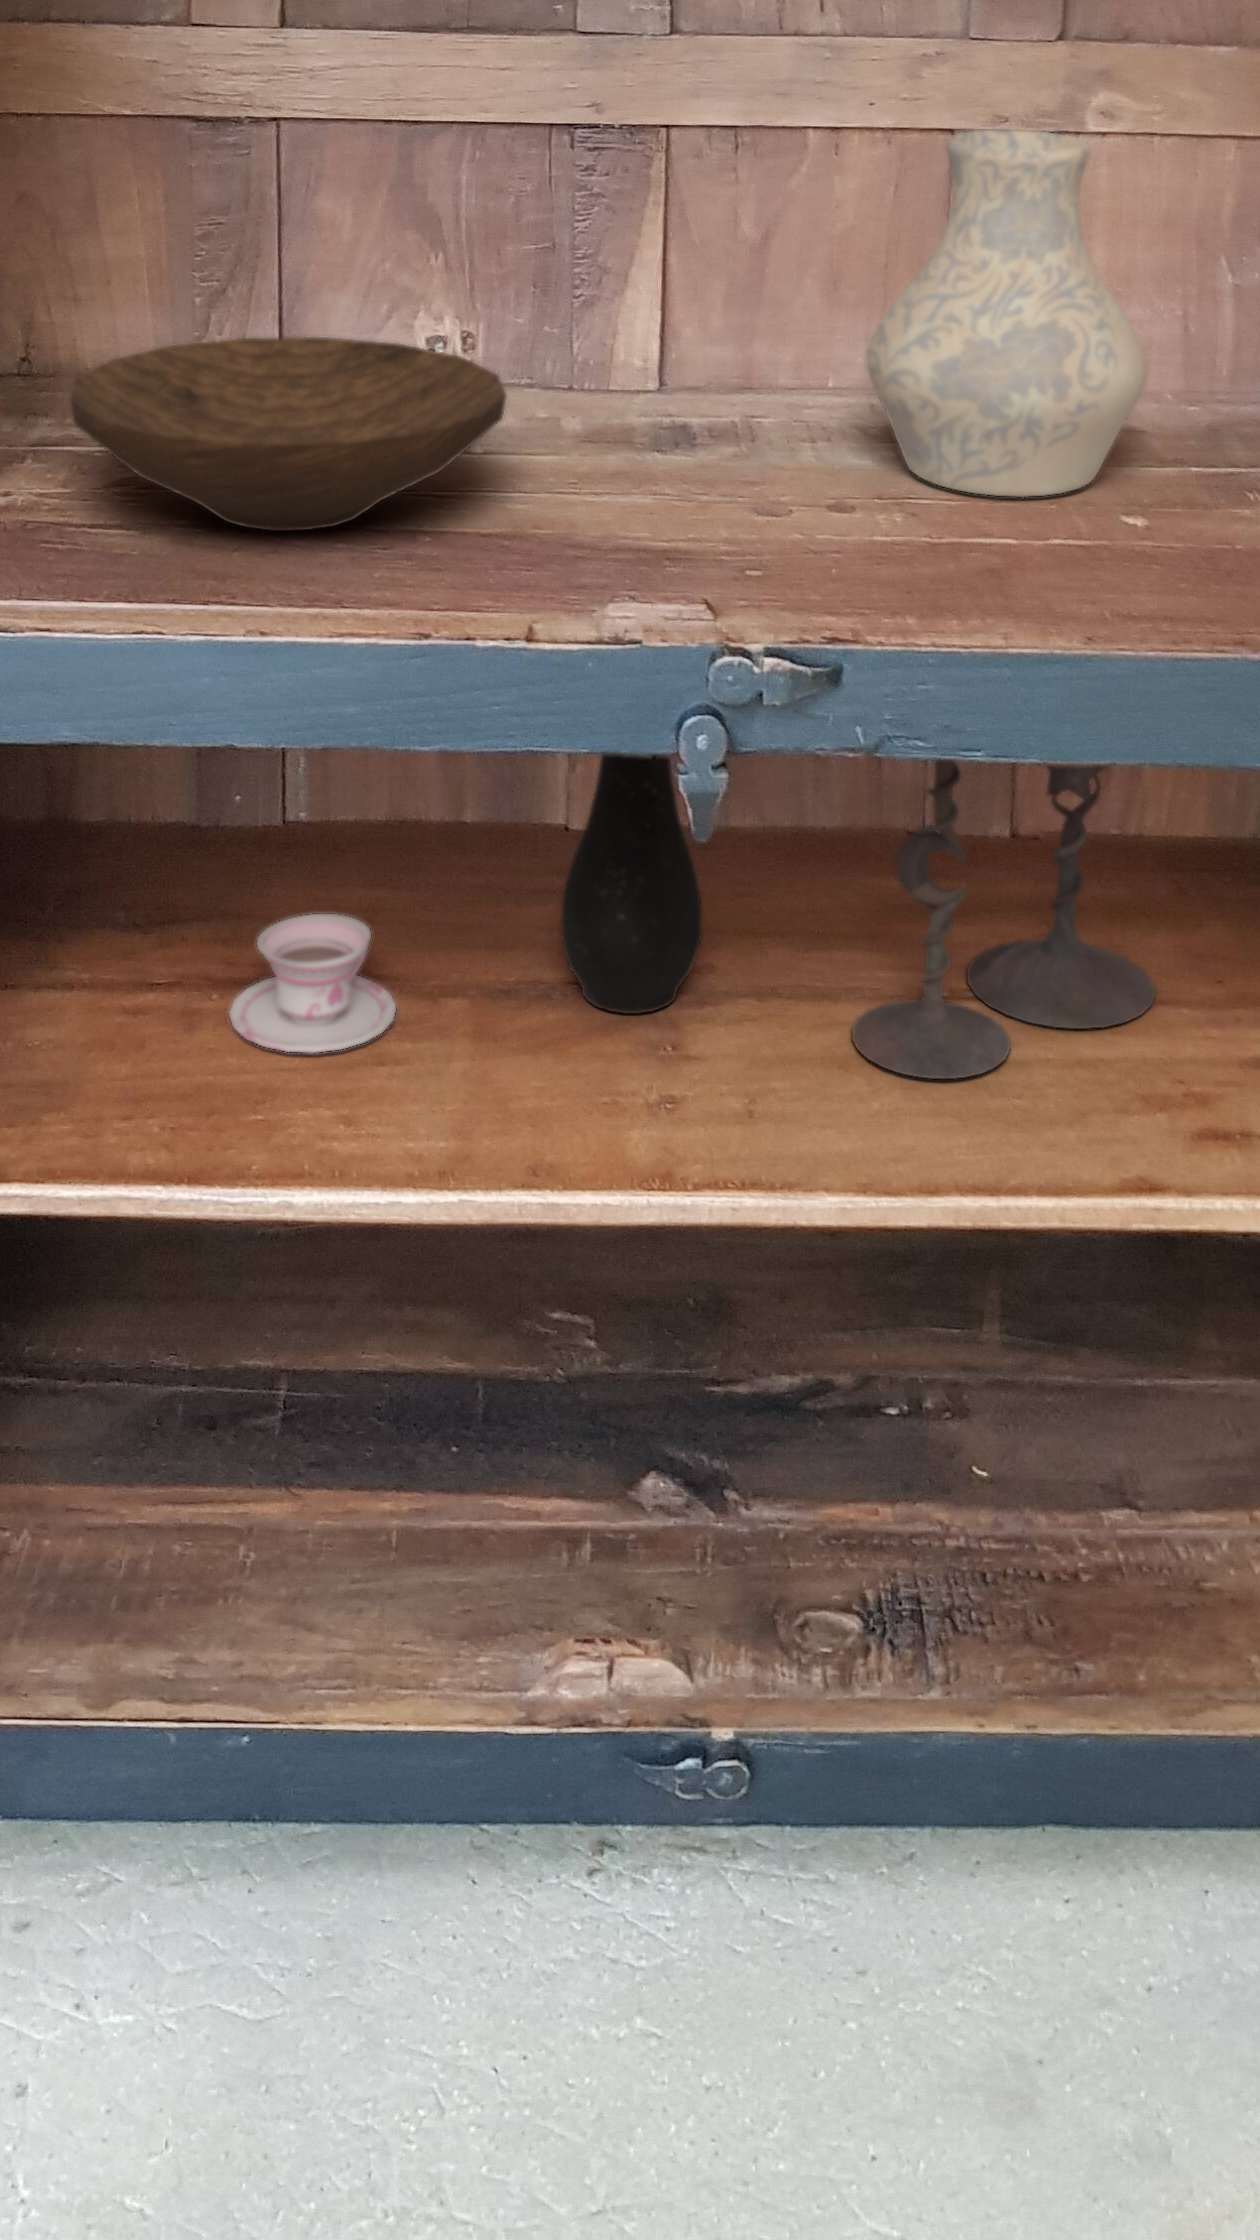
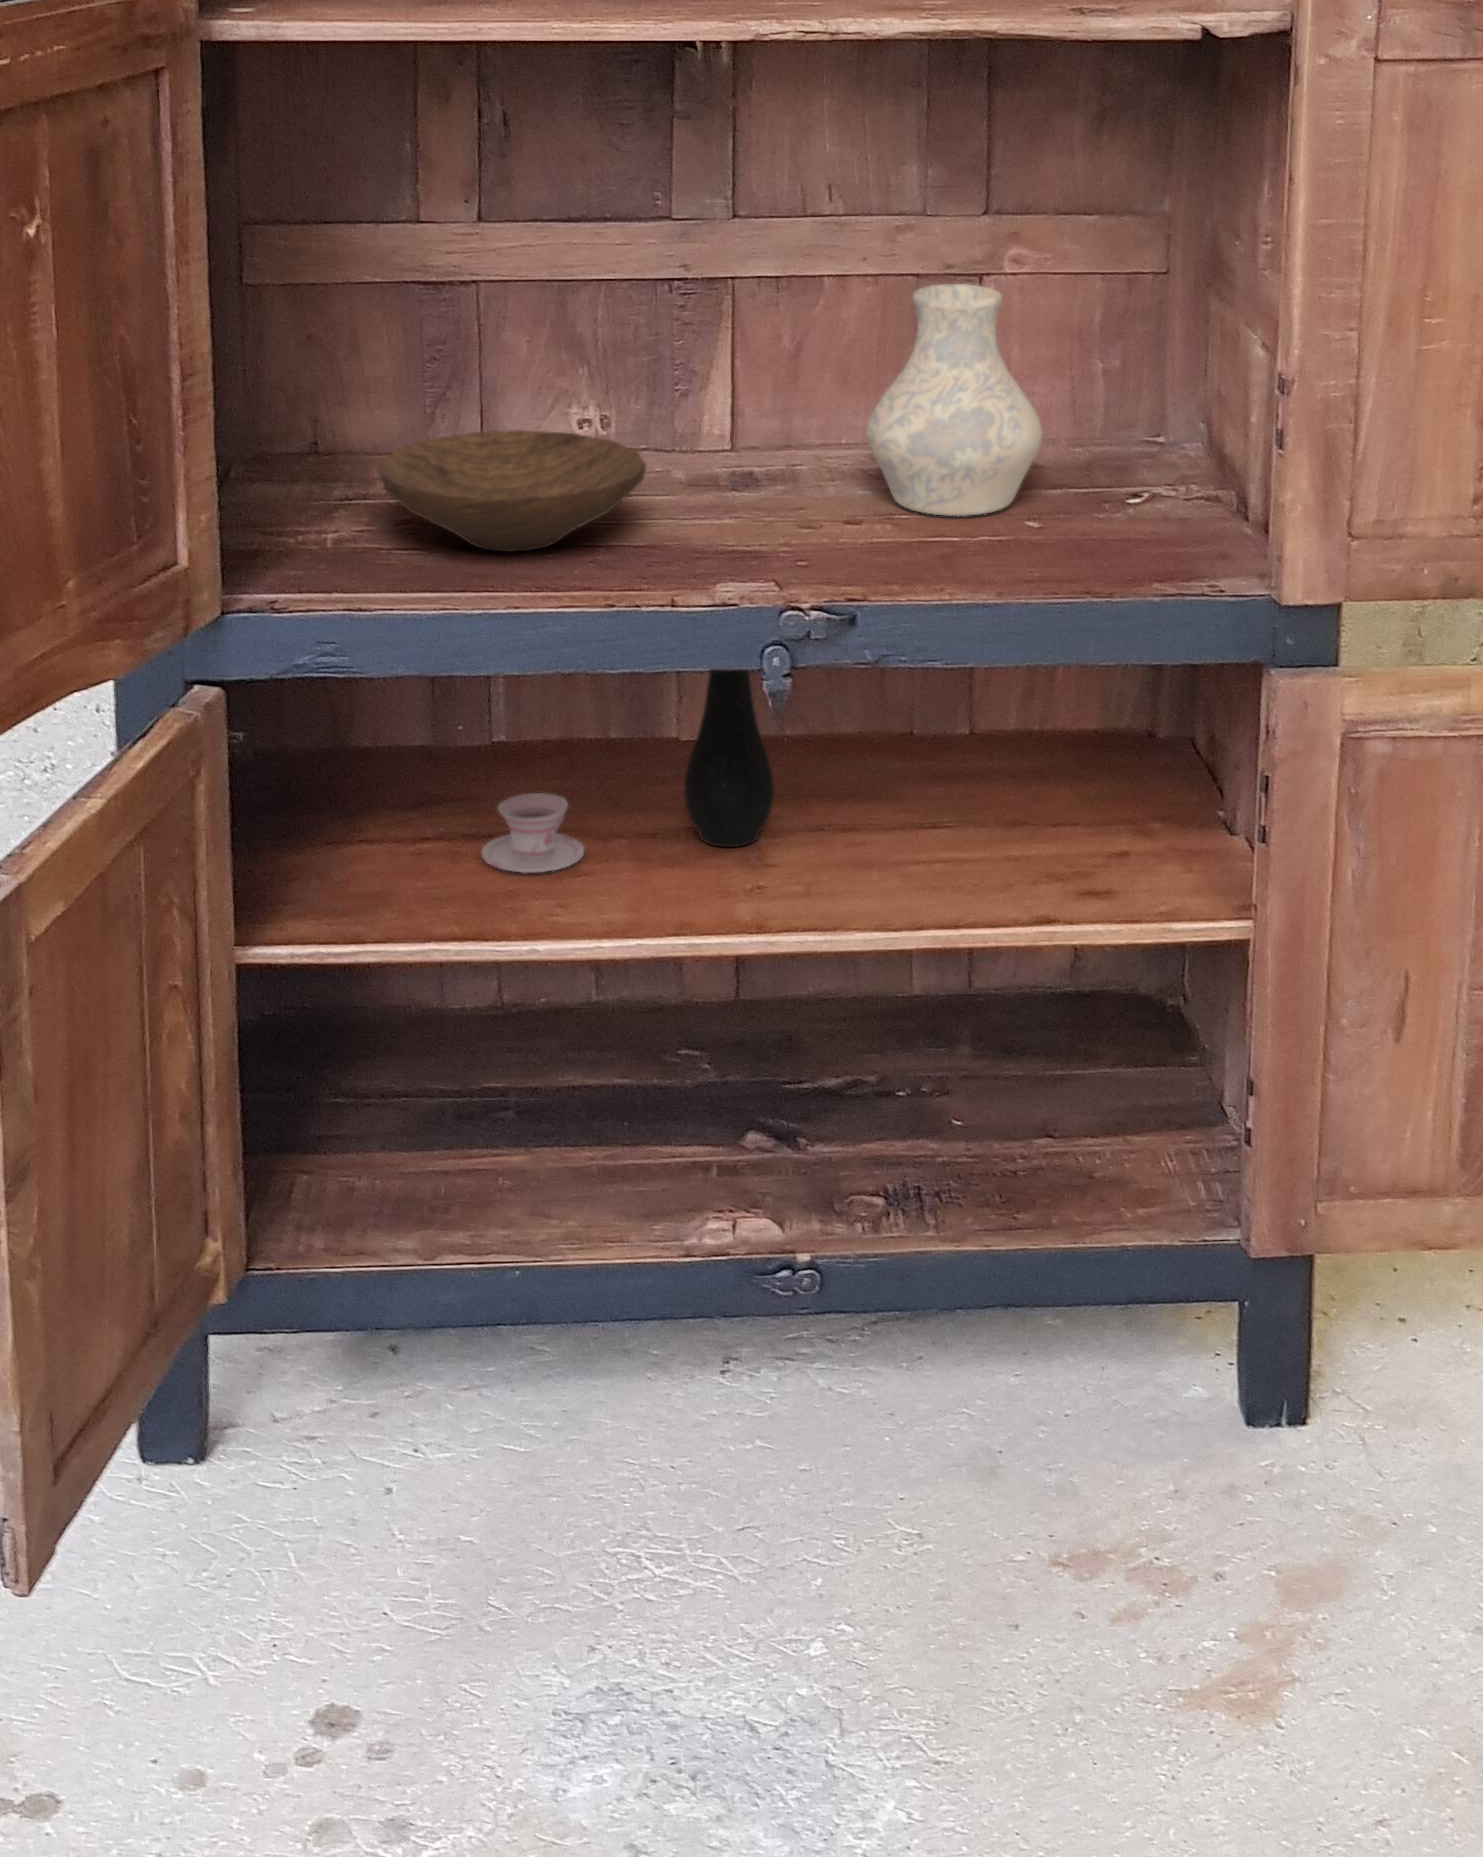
candlestick: present [852,760,1155,1079] -> none [869,535,1060,873]

